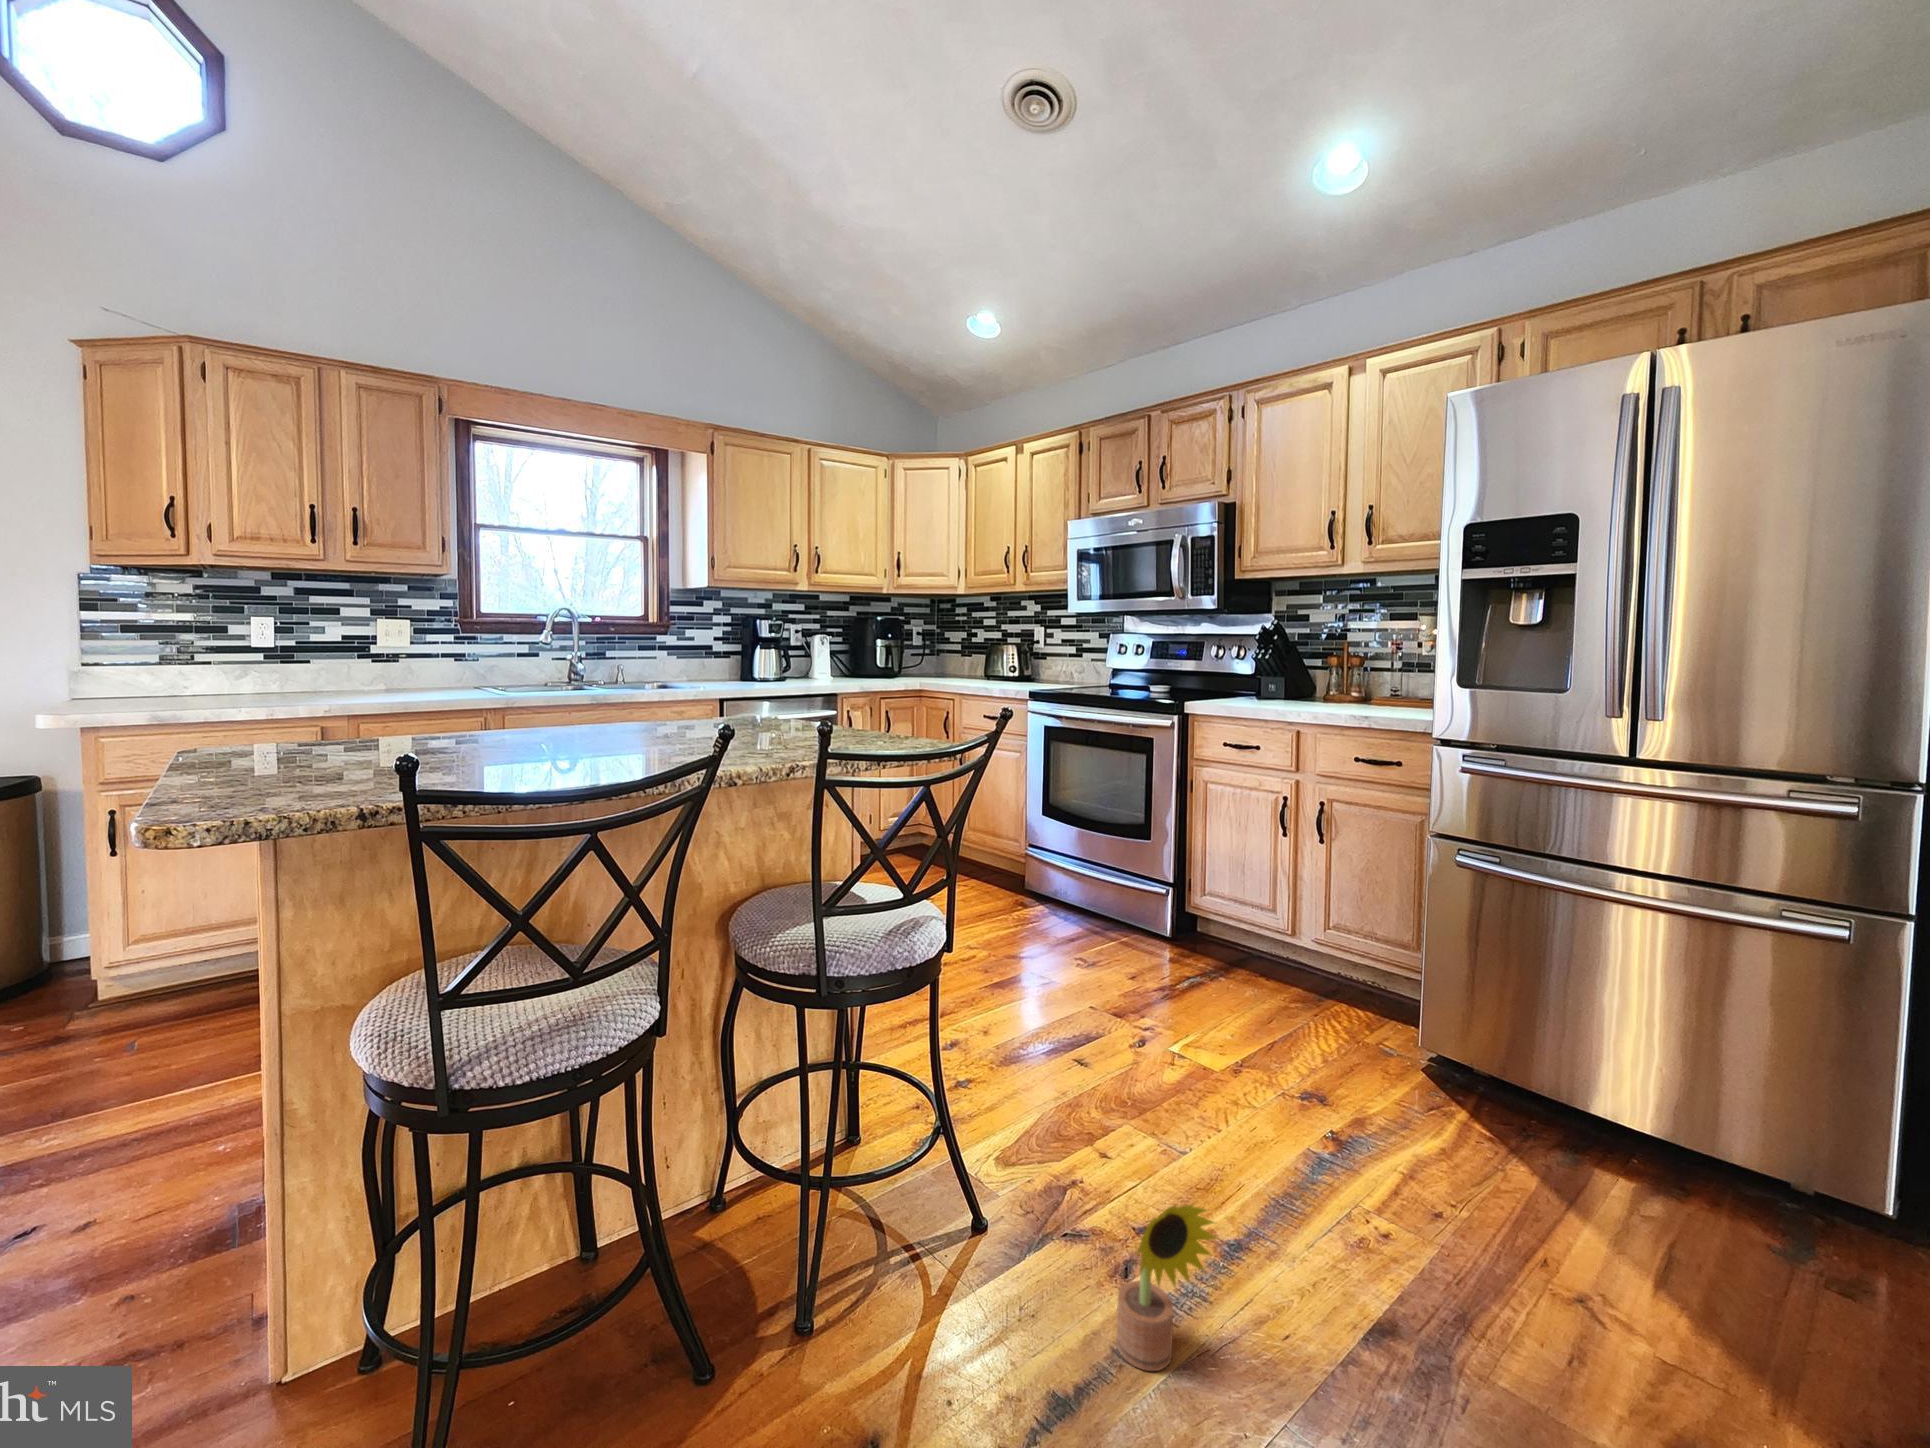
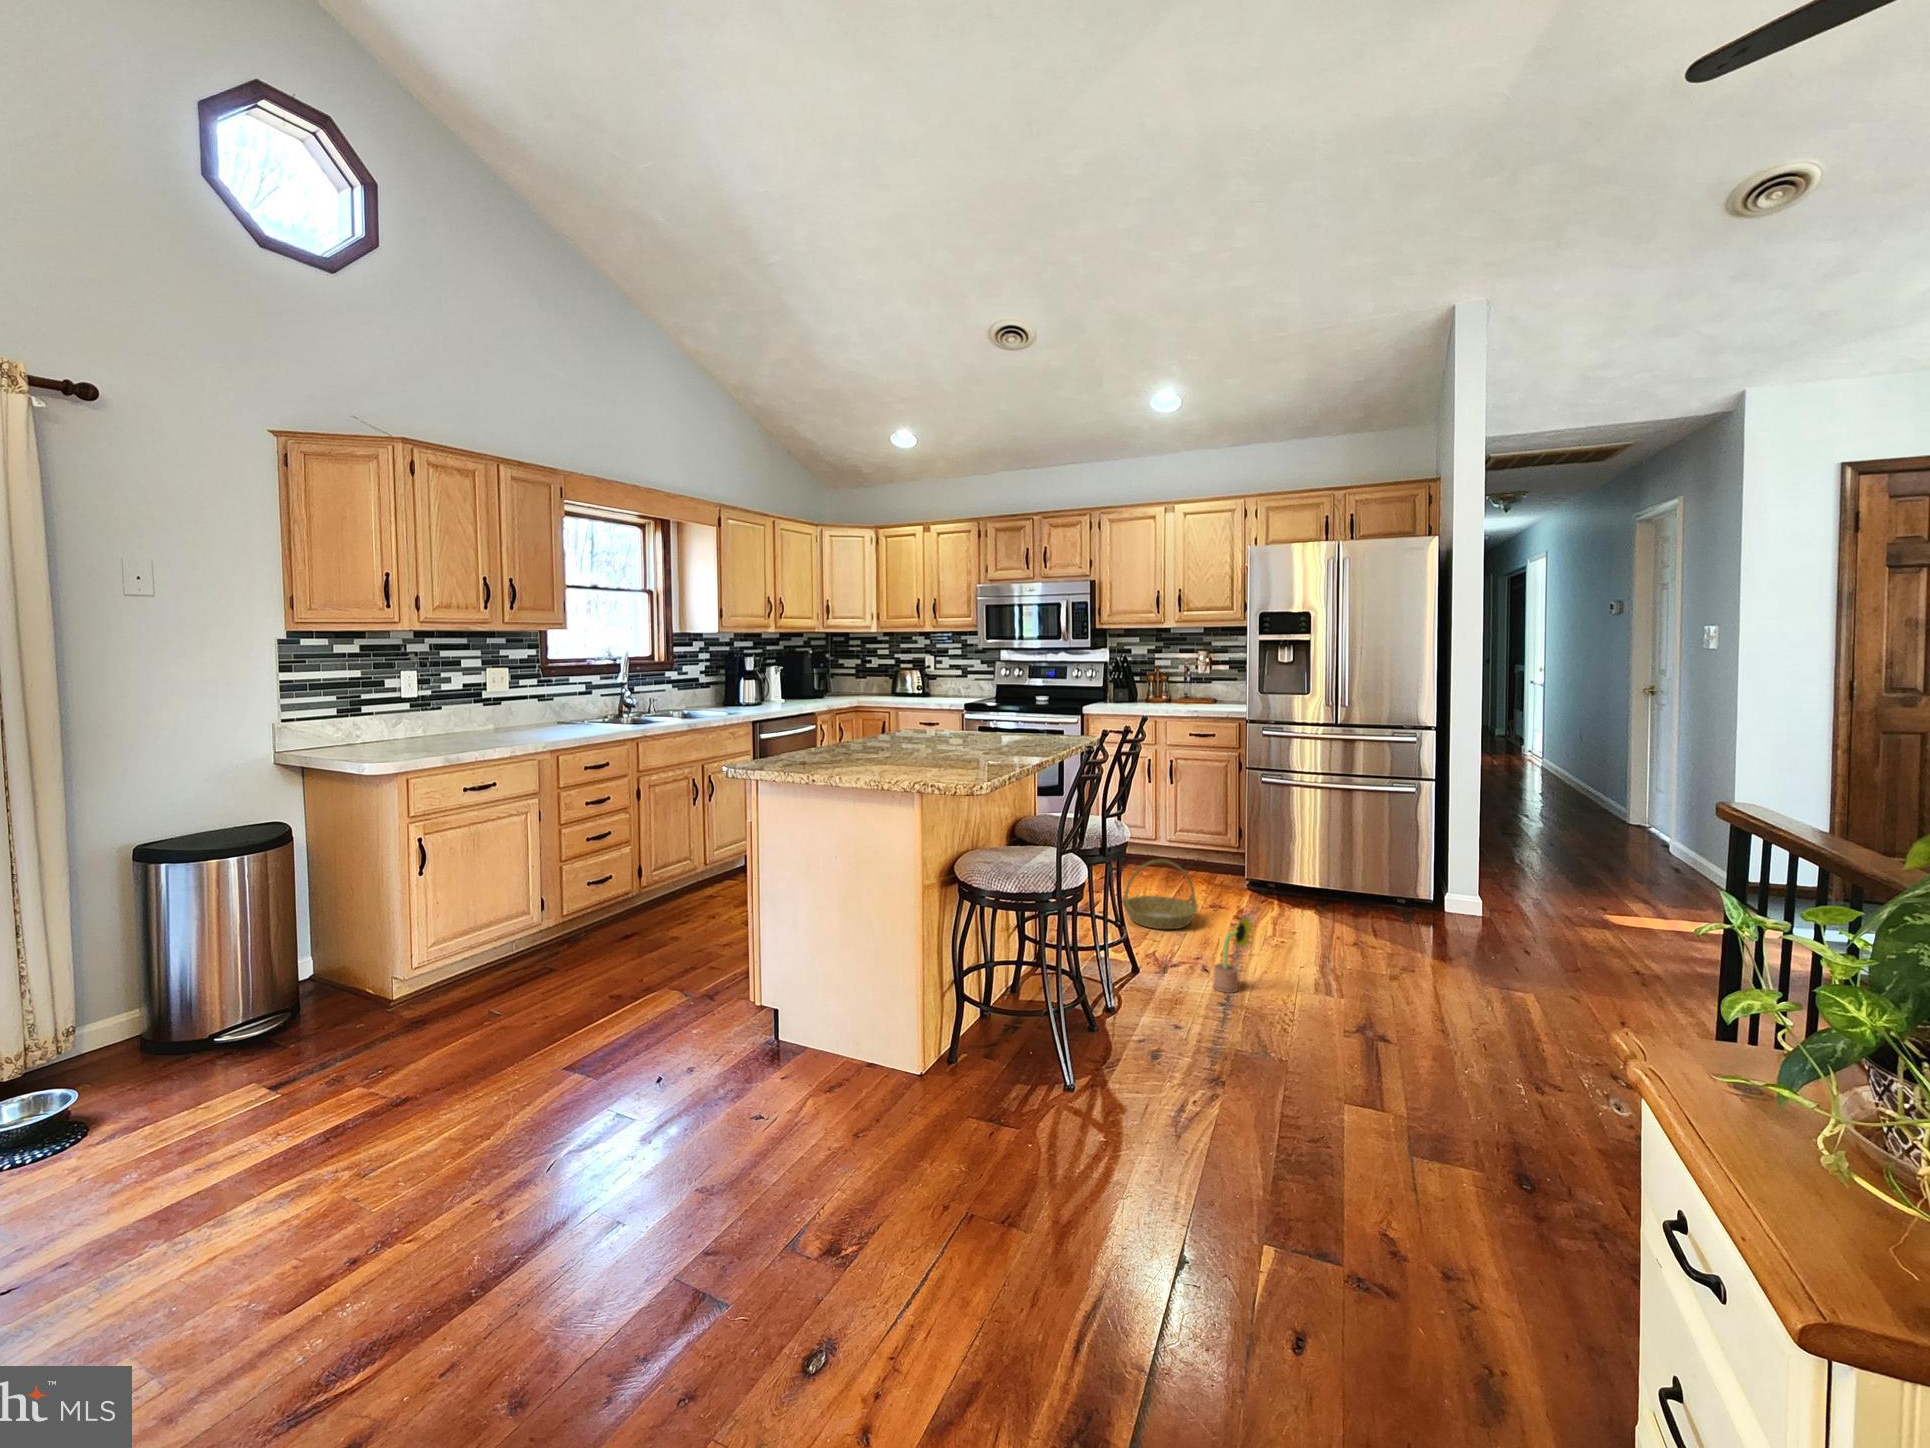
basket: none [1109,988,1255,1134] -> present [1122,859,1198,929]

